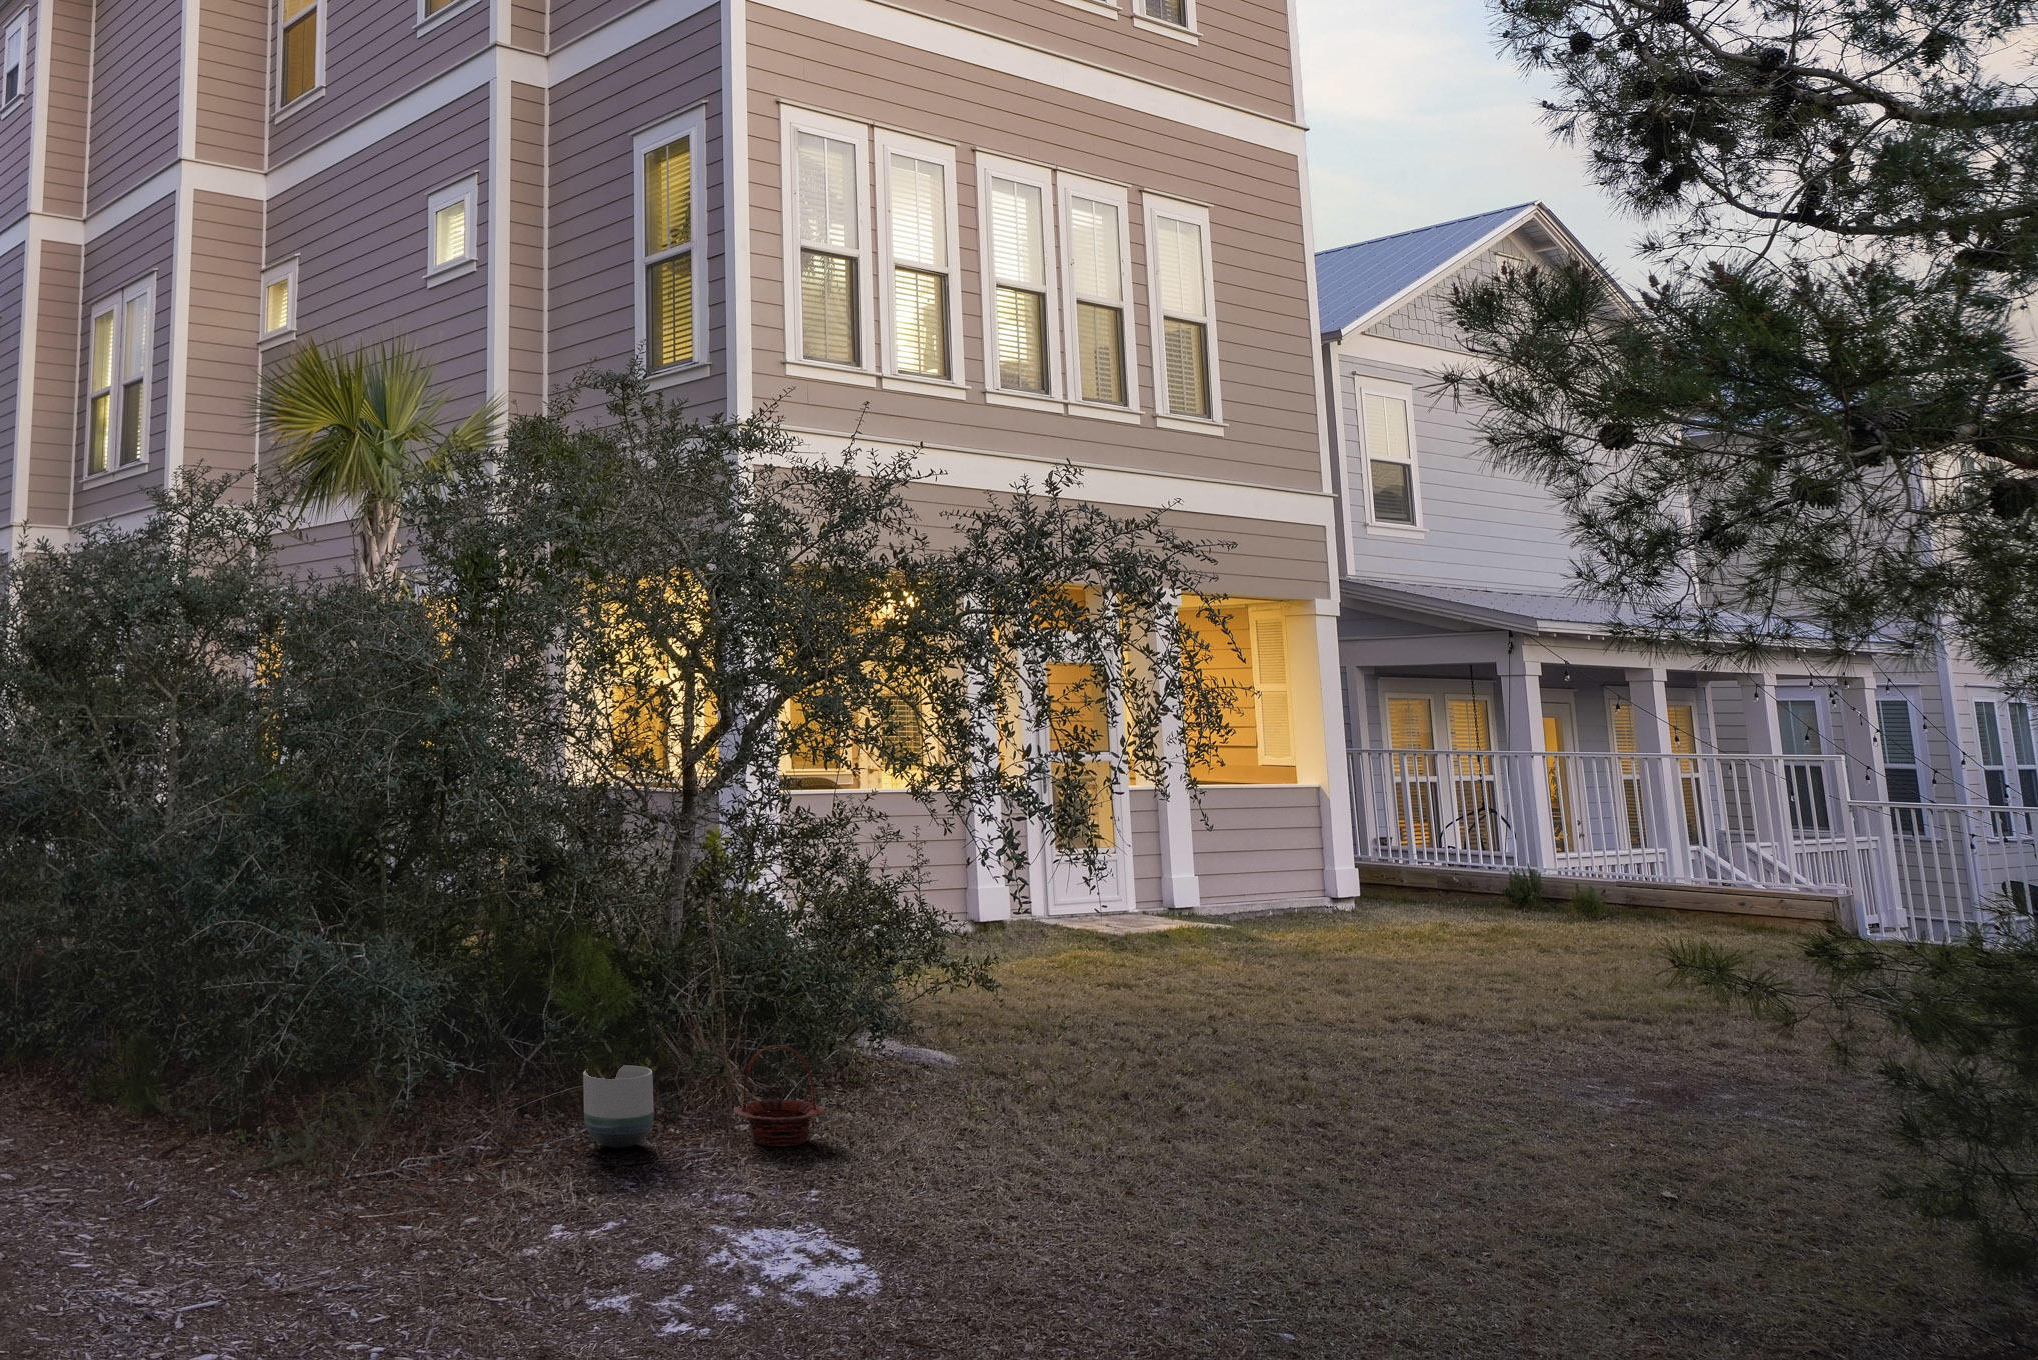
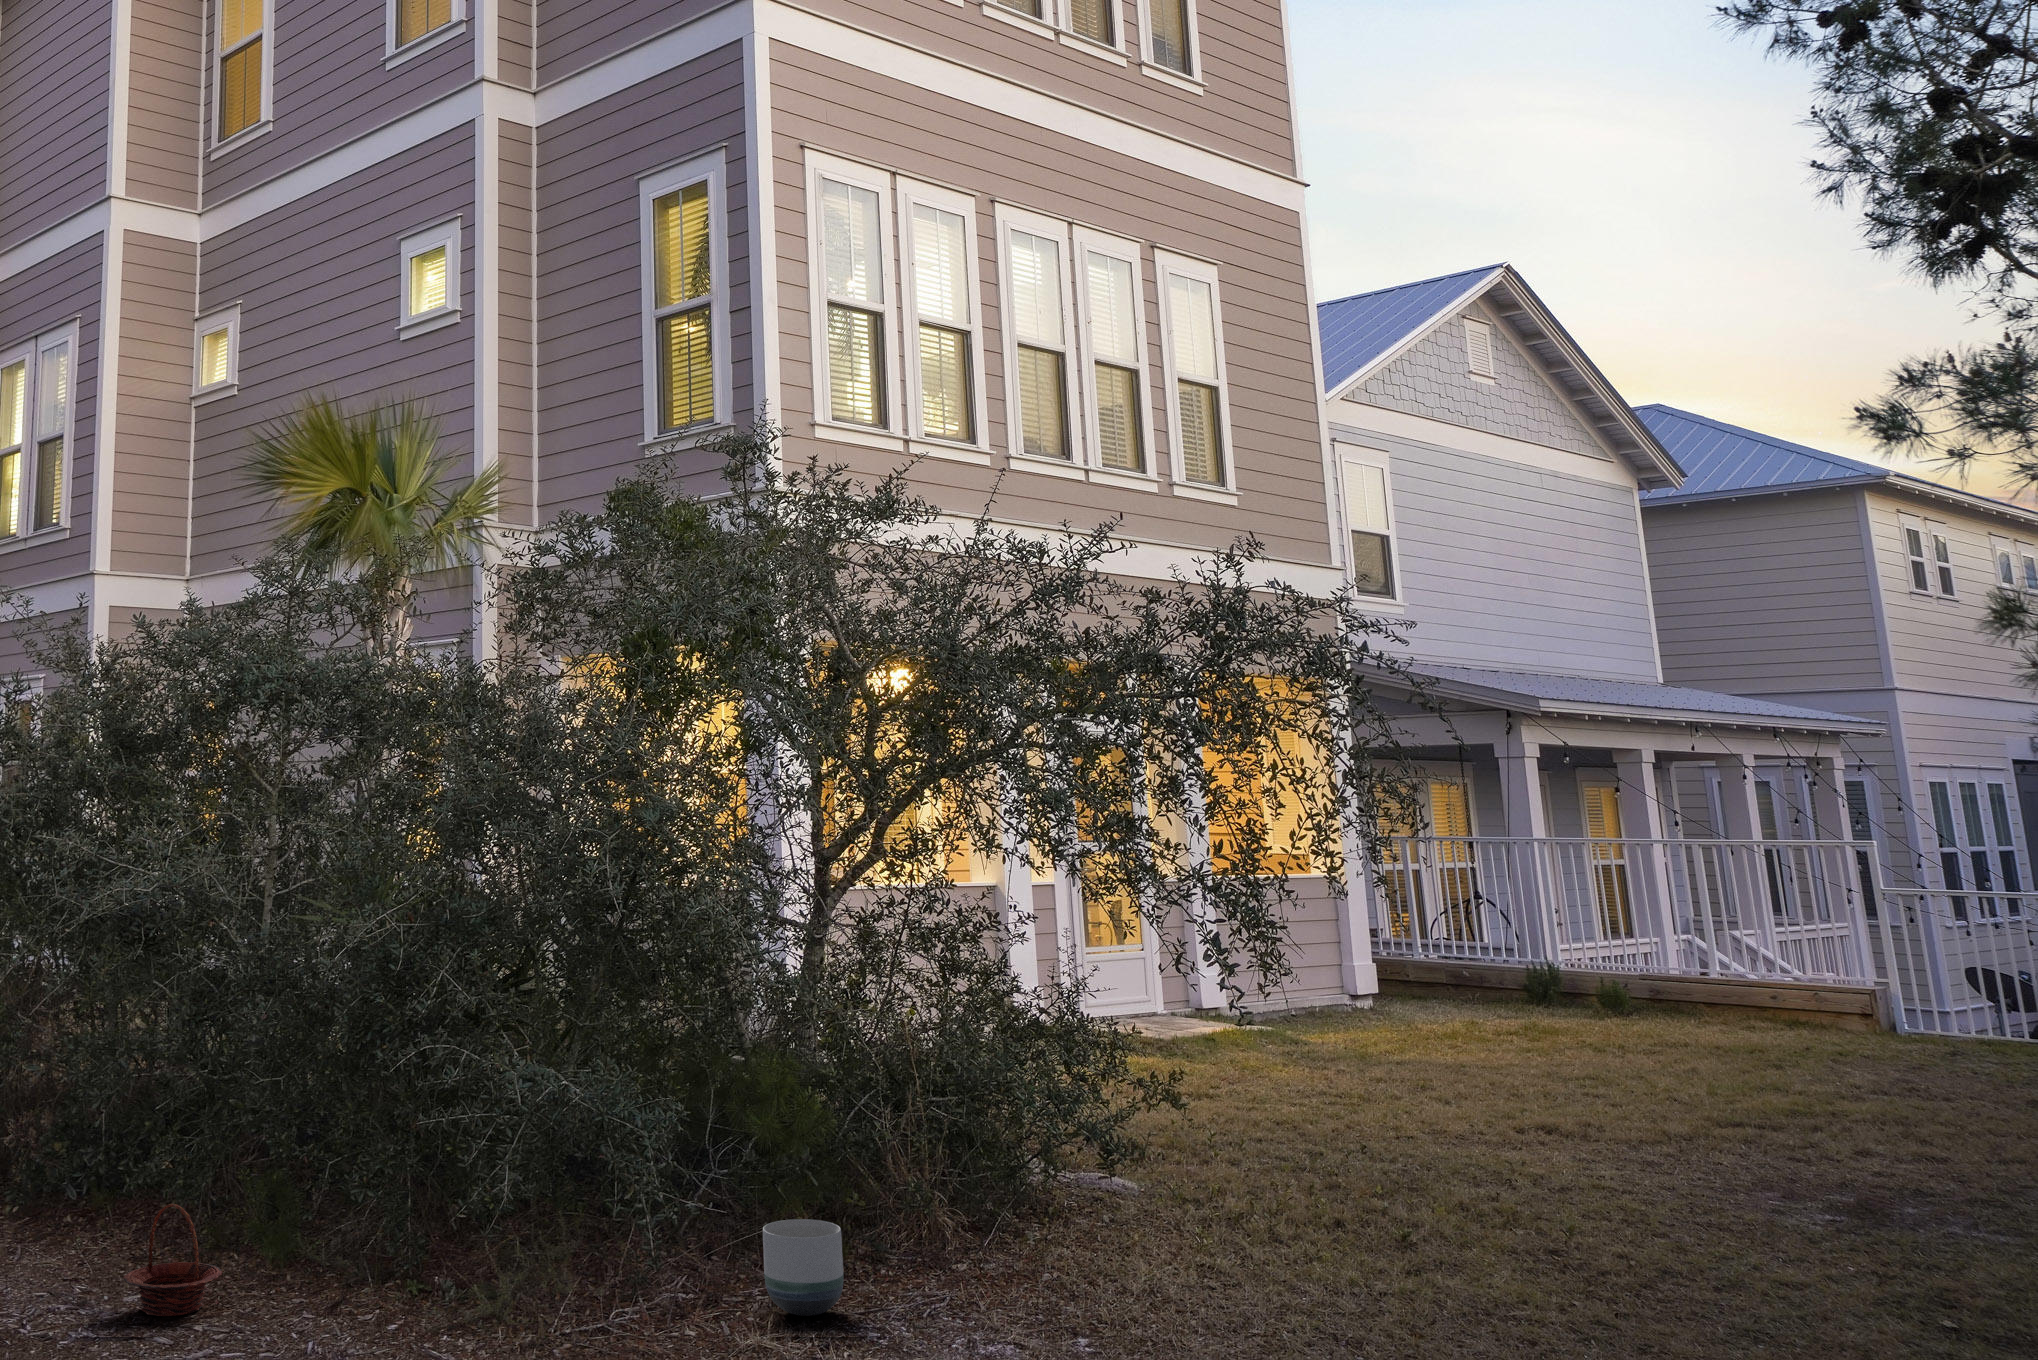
basket: present [733,1045,824,1147] -> present [123,1204,222,1316]

